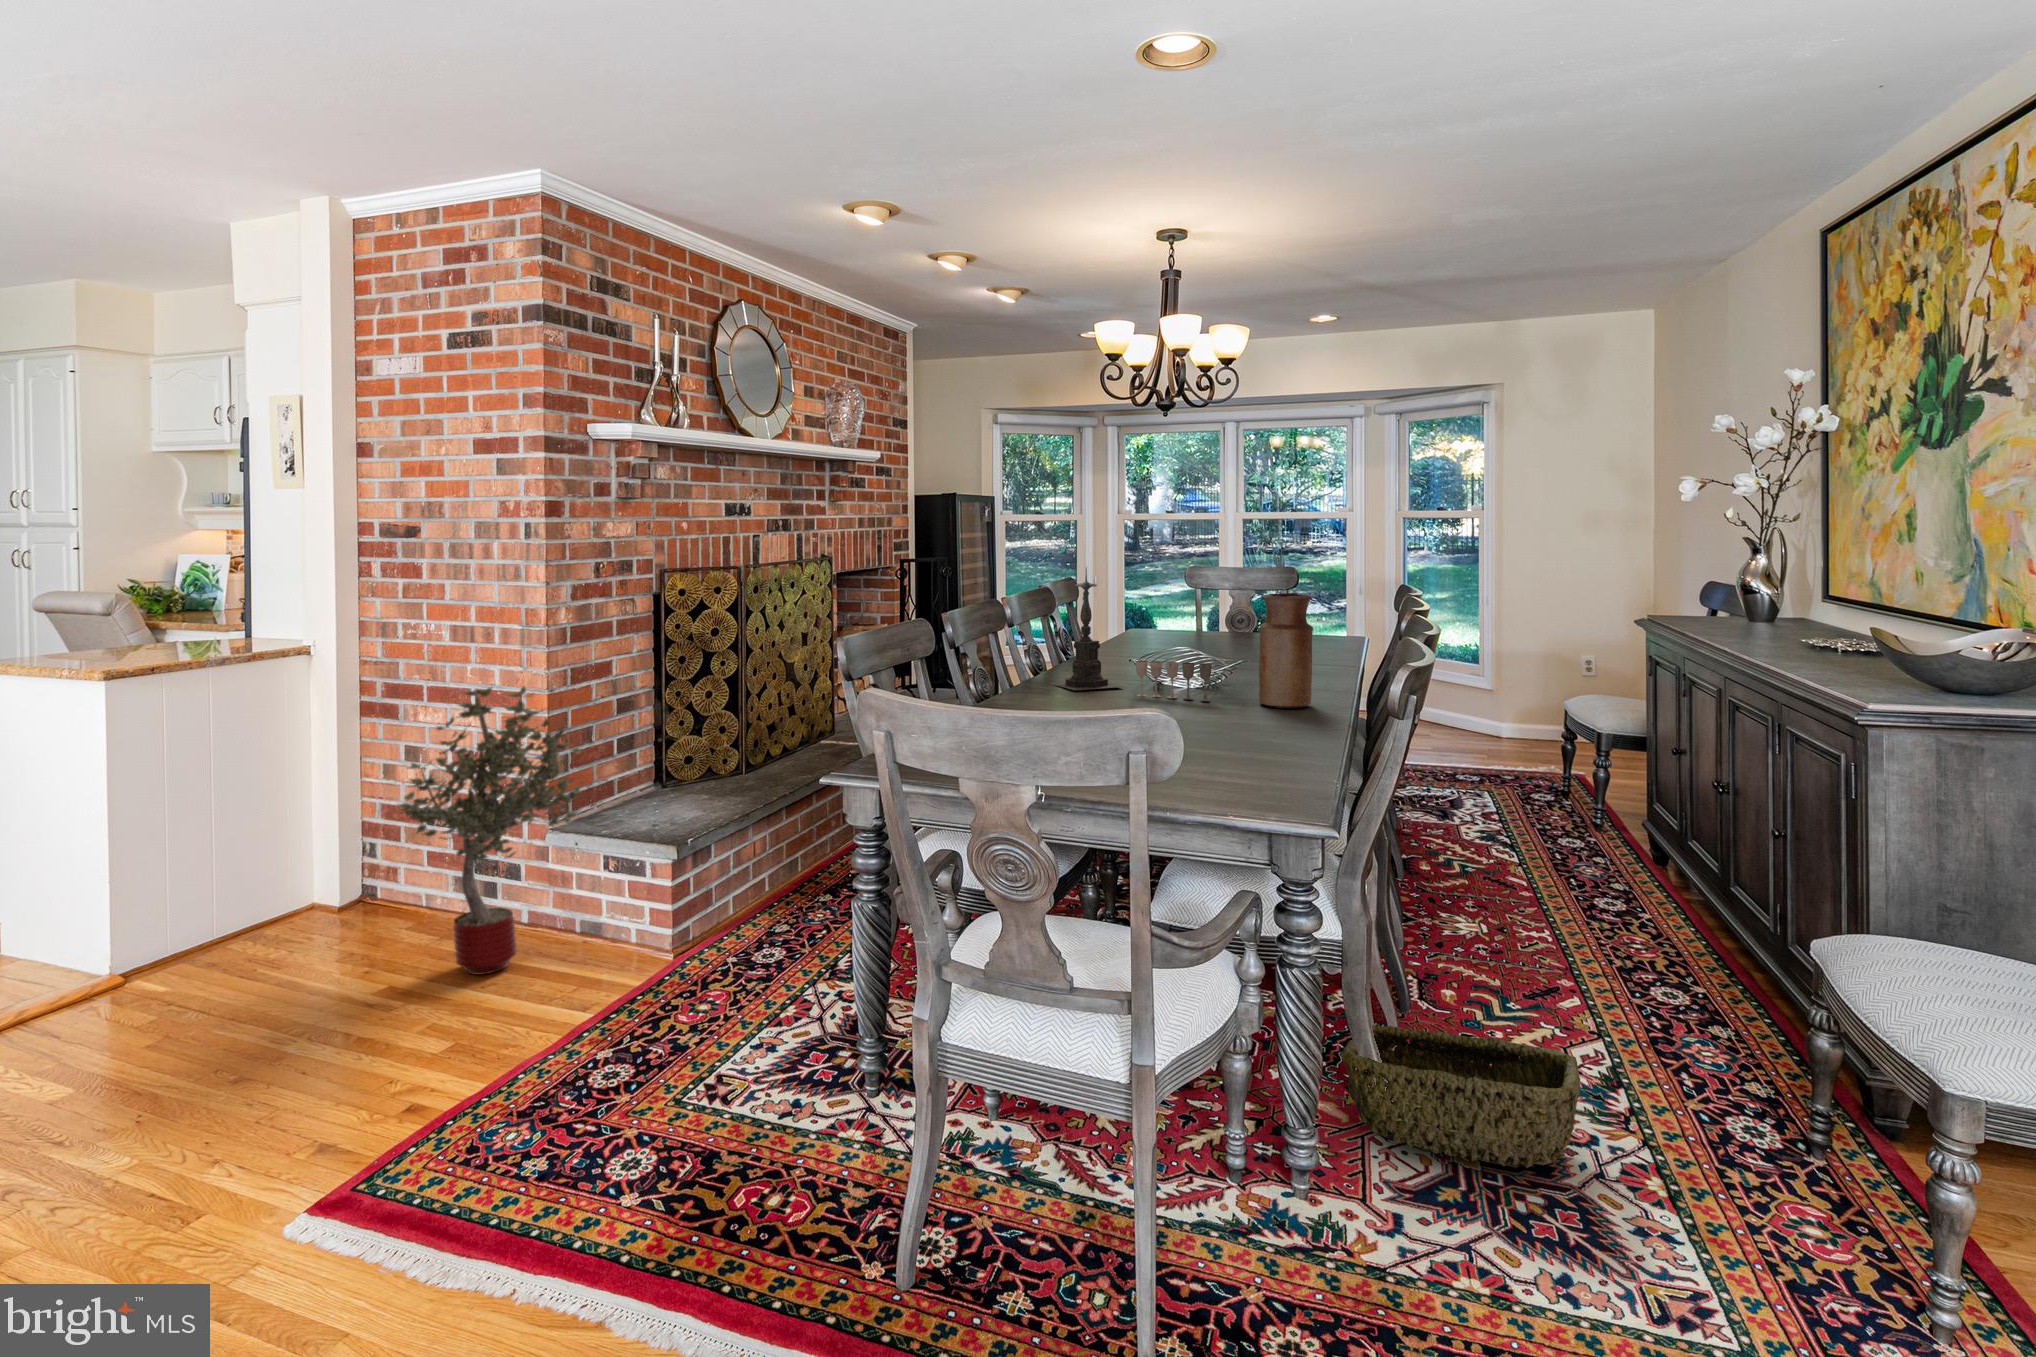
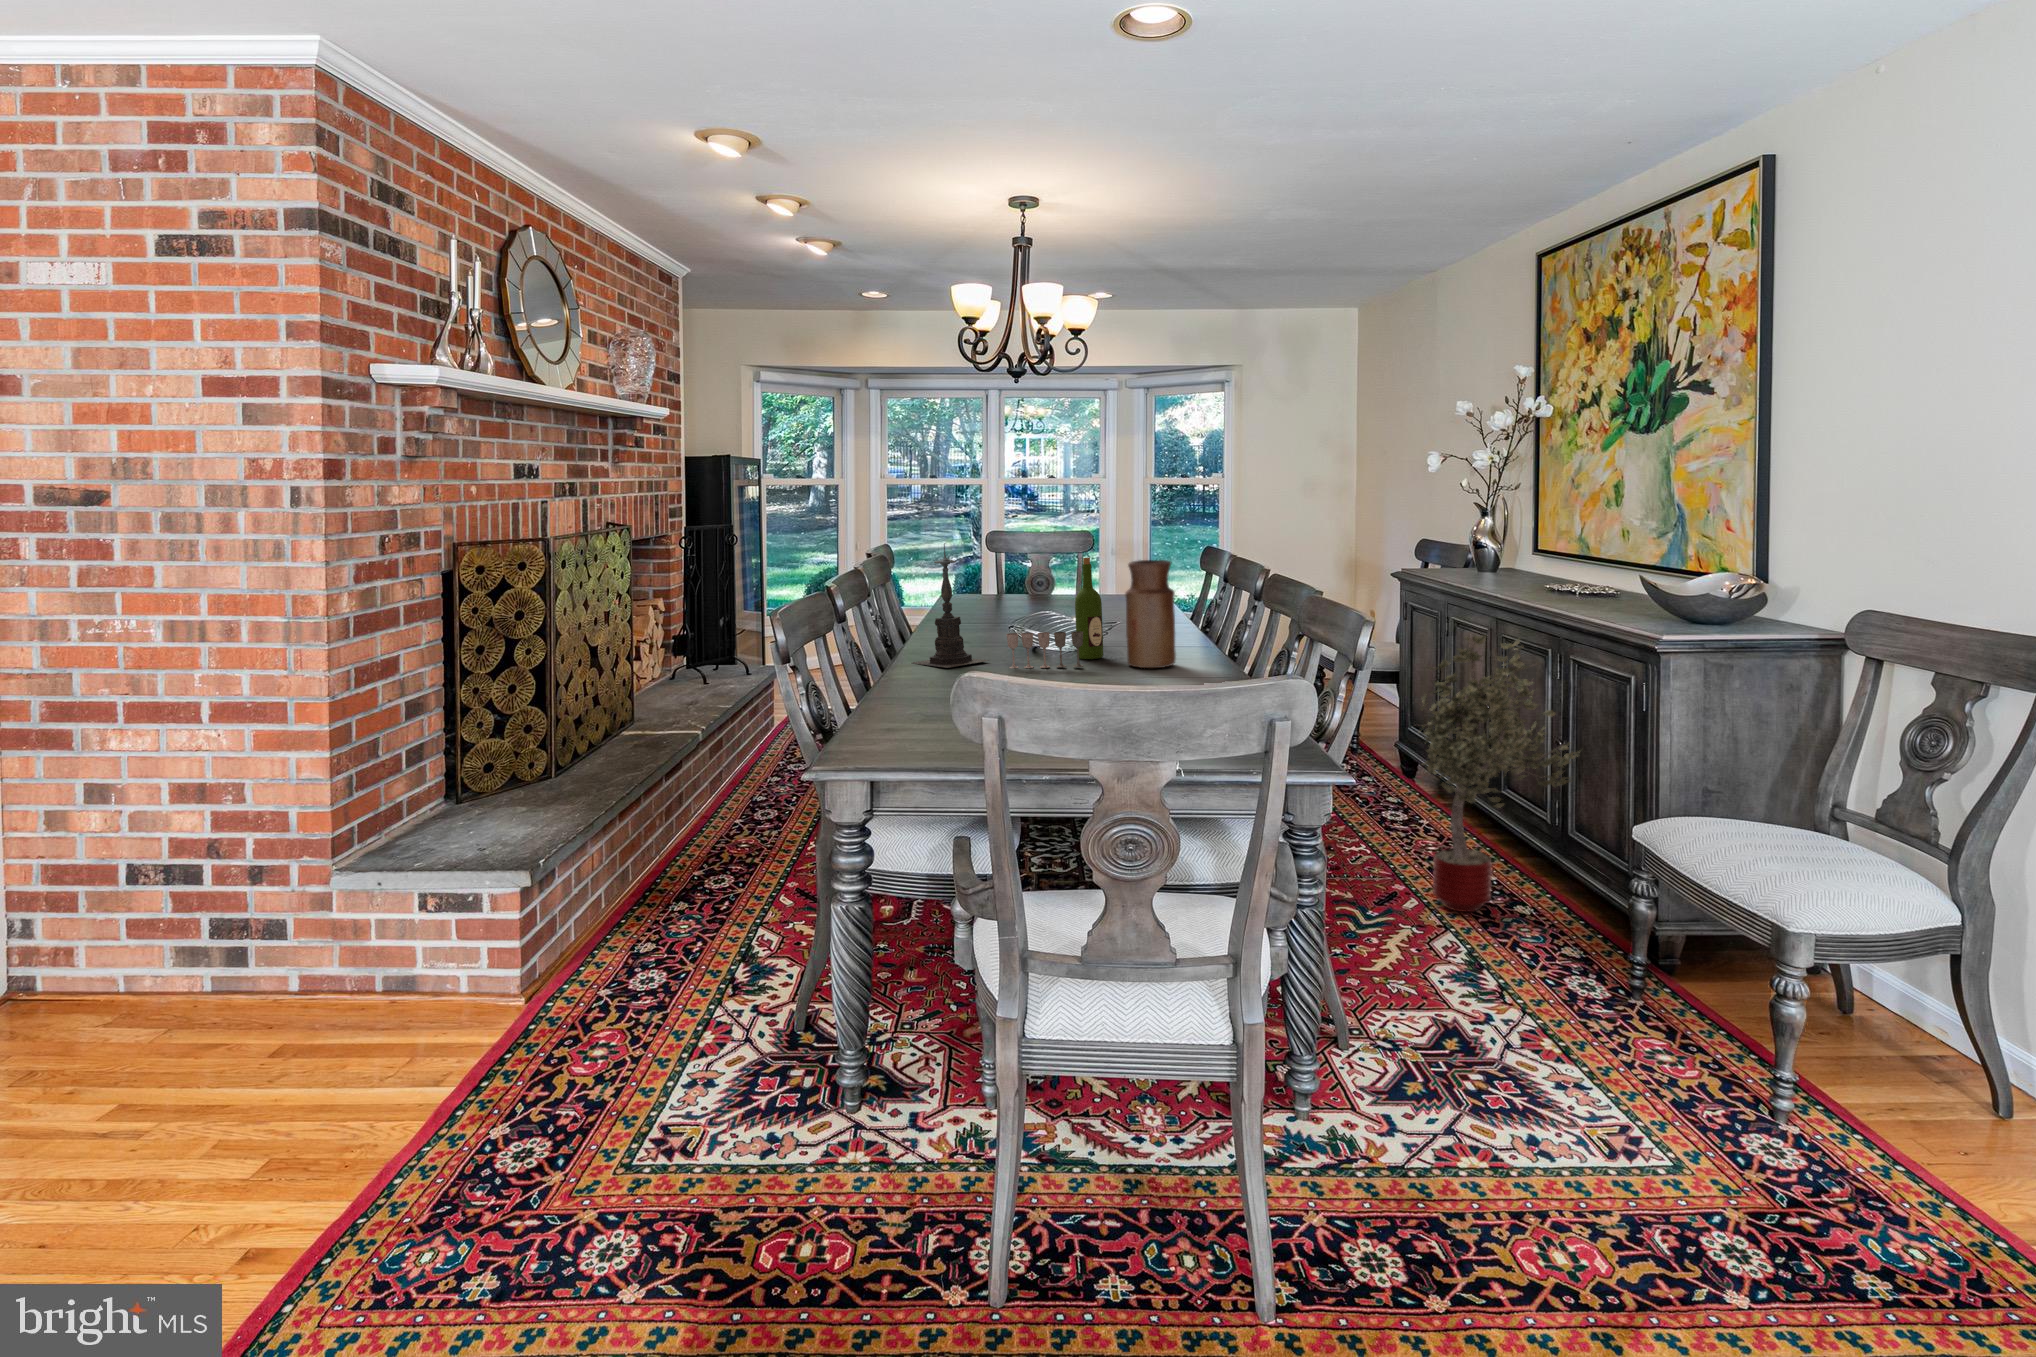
wine bottle: none [1217,588,1246,694] -> present [1075,558,1103,659]
potted tree: present [399,687,581,975] -> present [1417,635,1579,912]
woven basket: present [1341,1025,1580,1168] -> none [1293,944,1509,1055]

